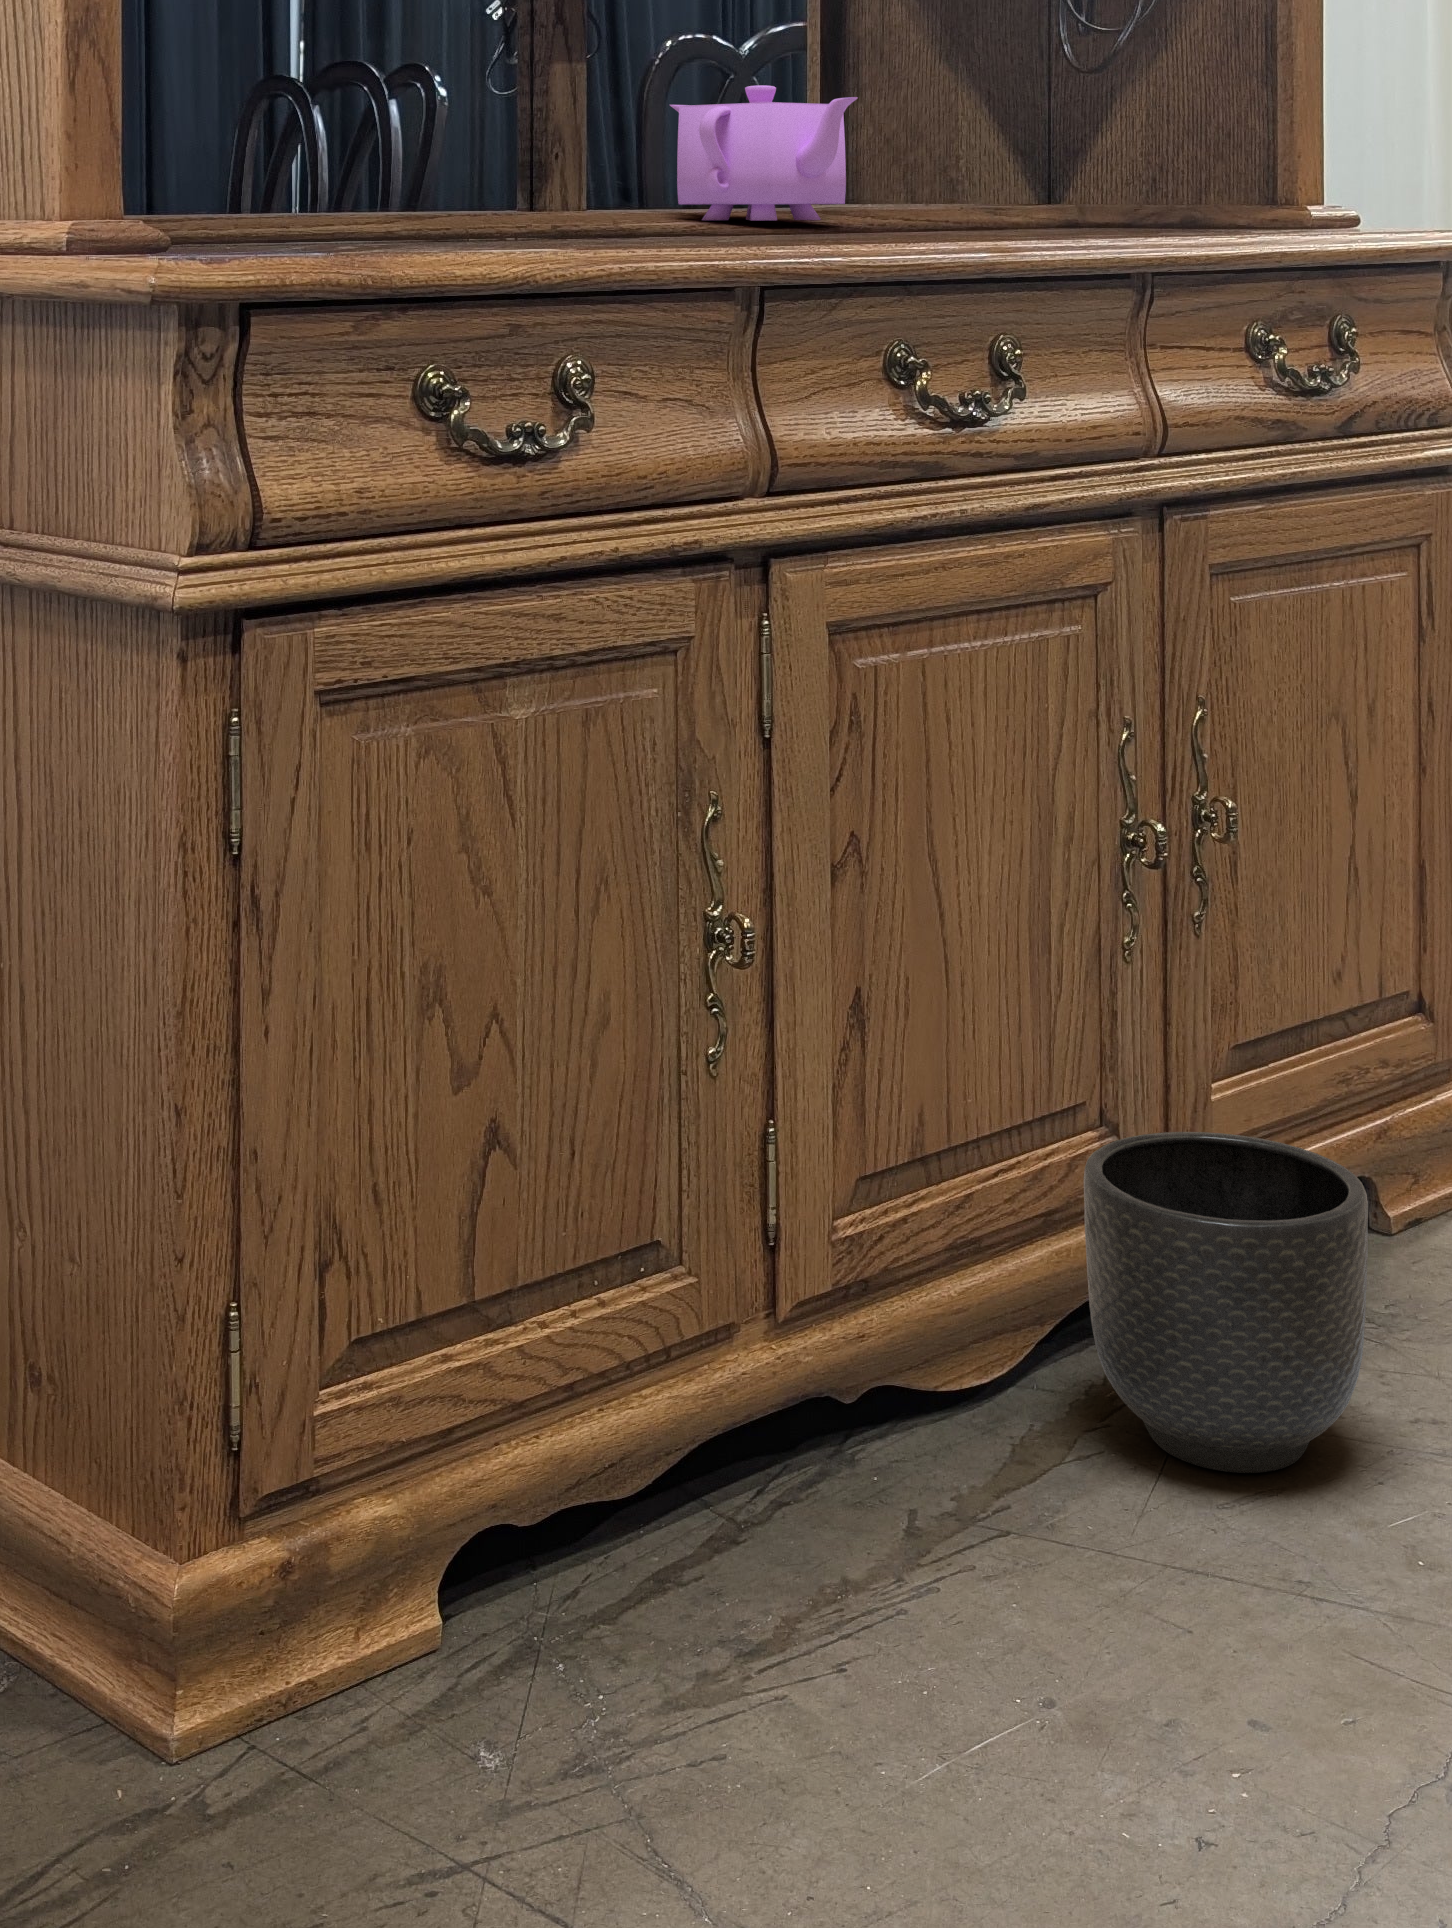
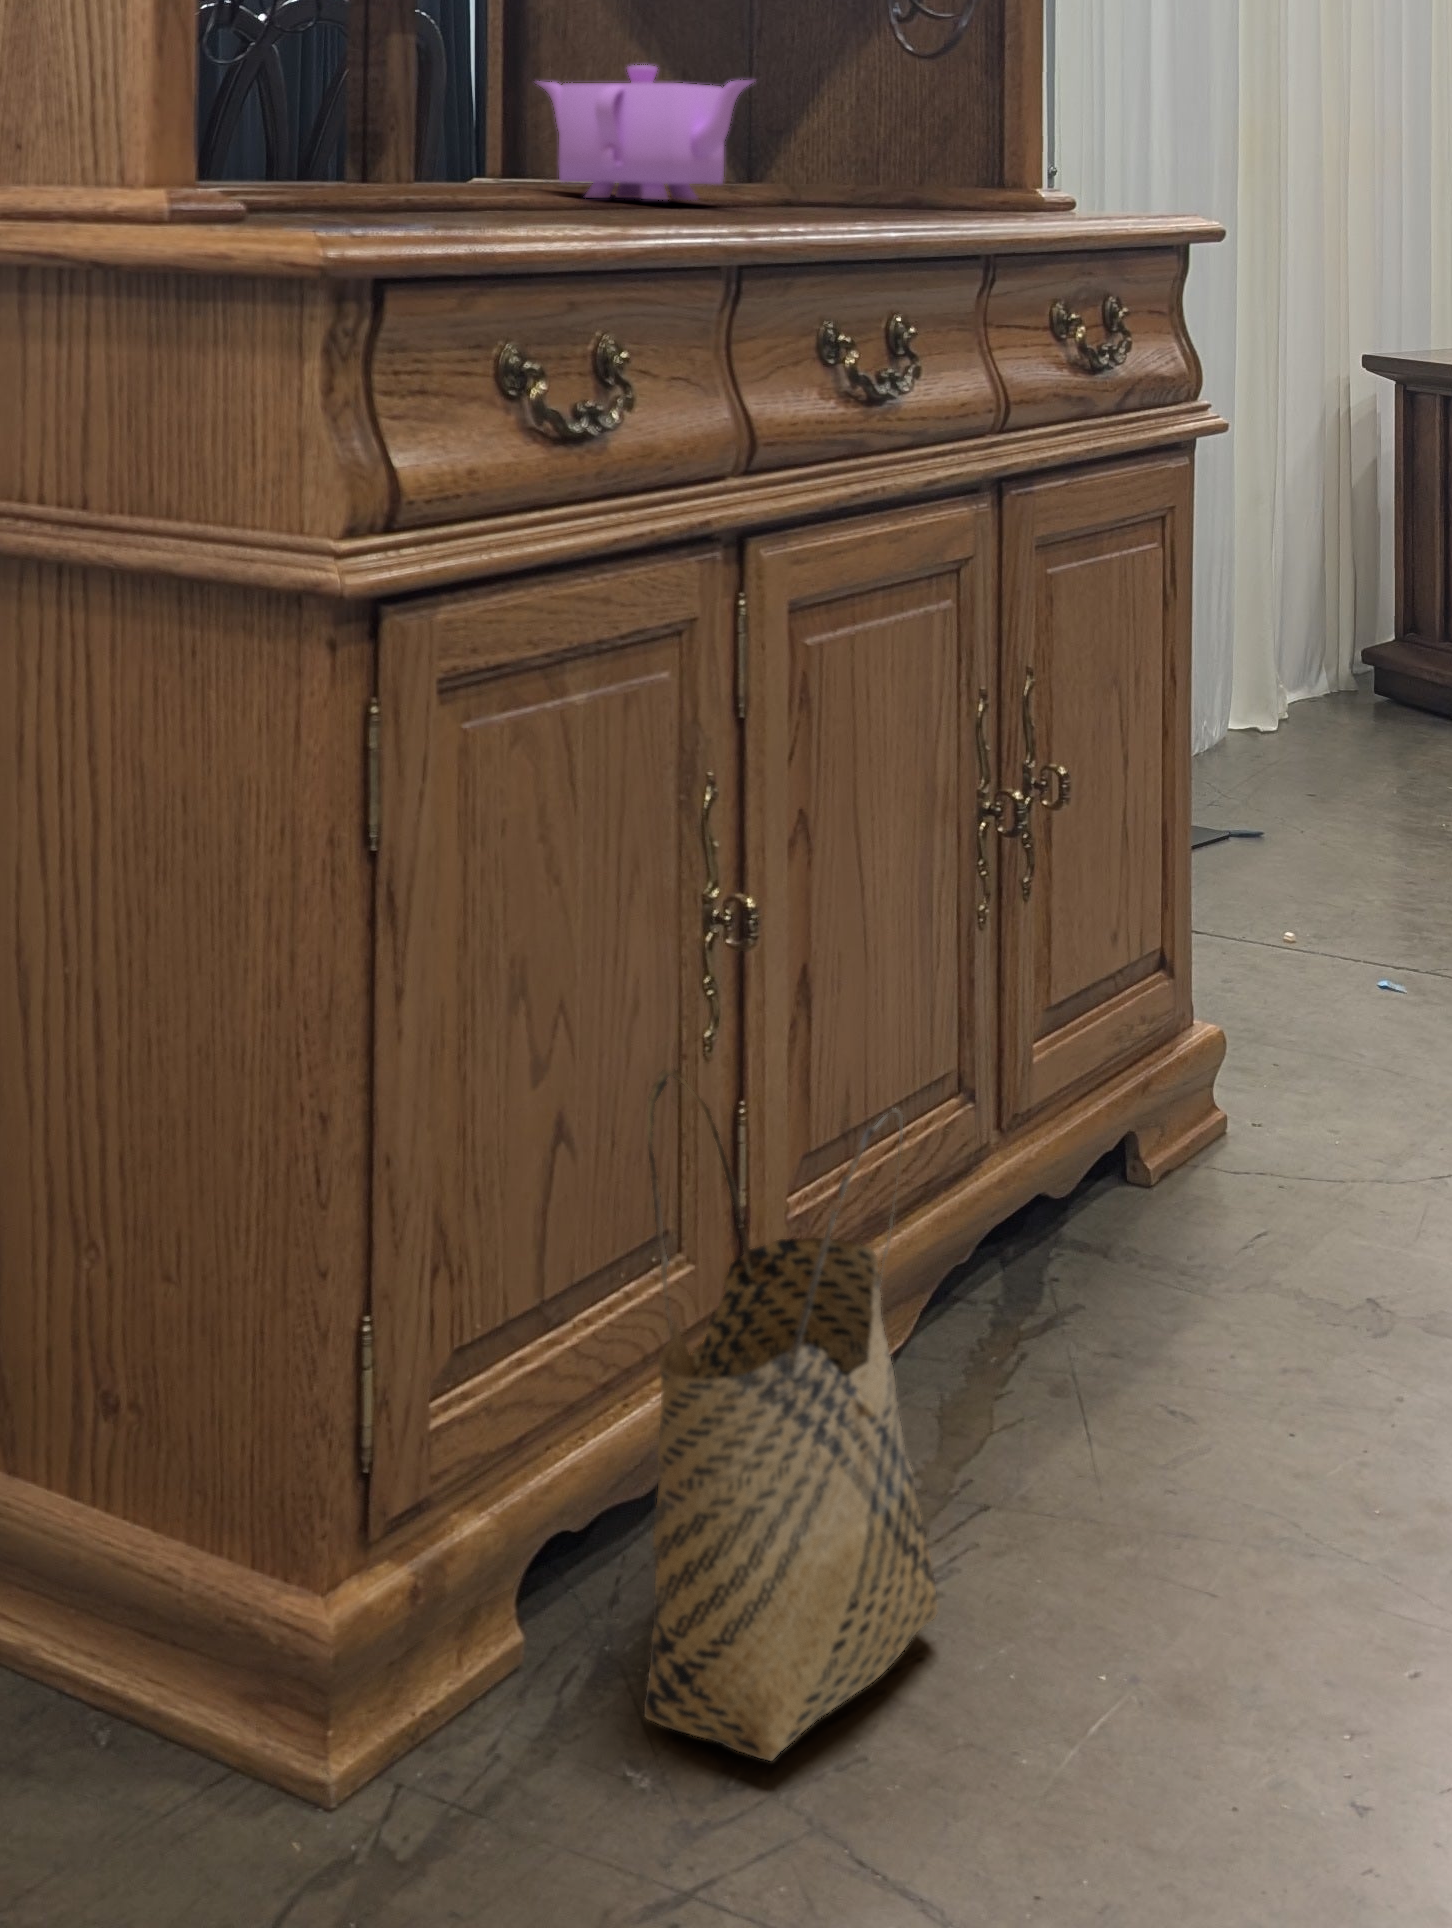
woven basket: none [522,1081,871,1760] -> present [644,1070,937,1761]
planter: present [1084,1132,1368,1473] -> none [985,1094,1266,1427]

